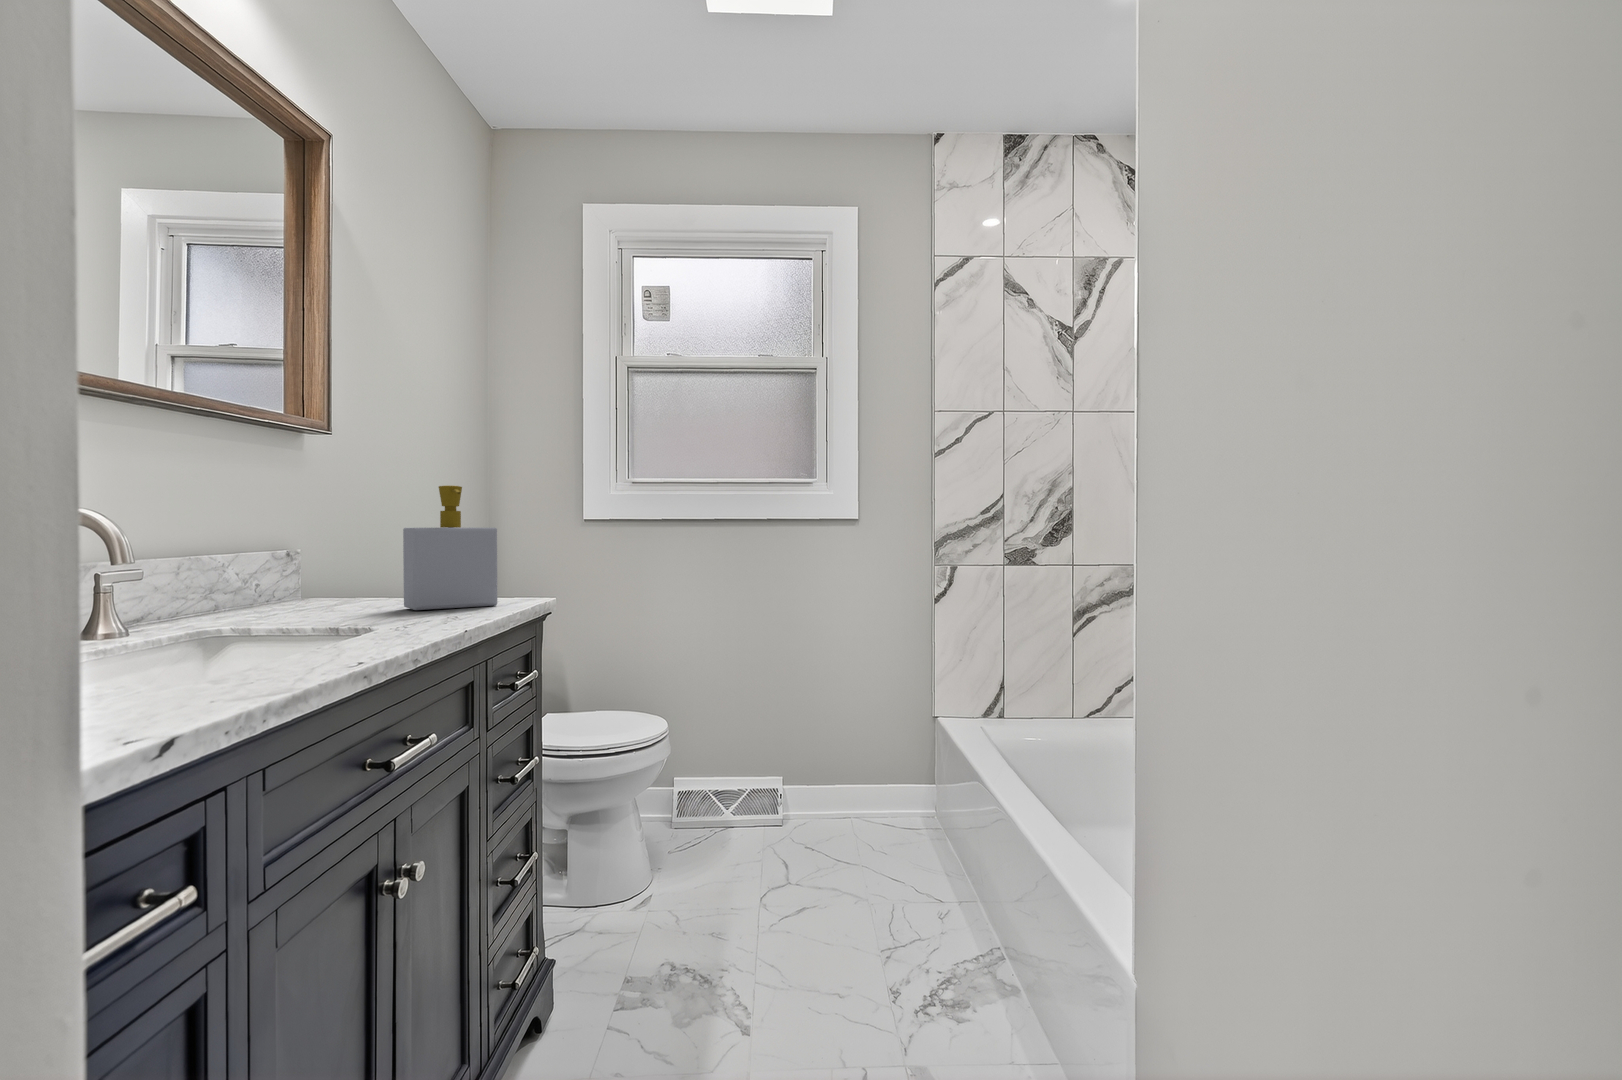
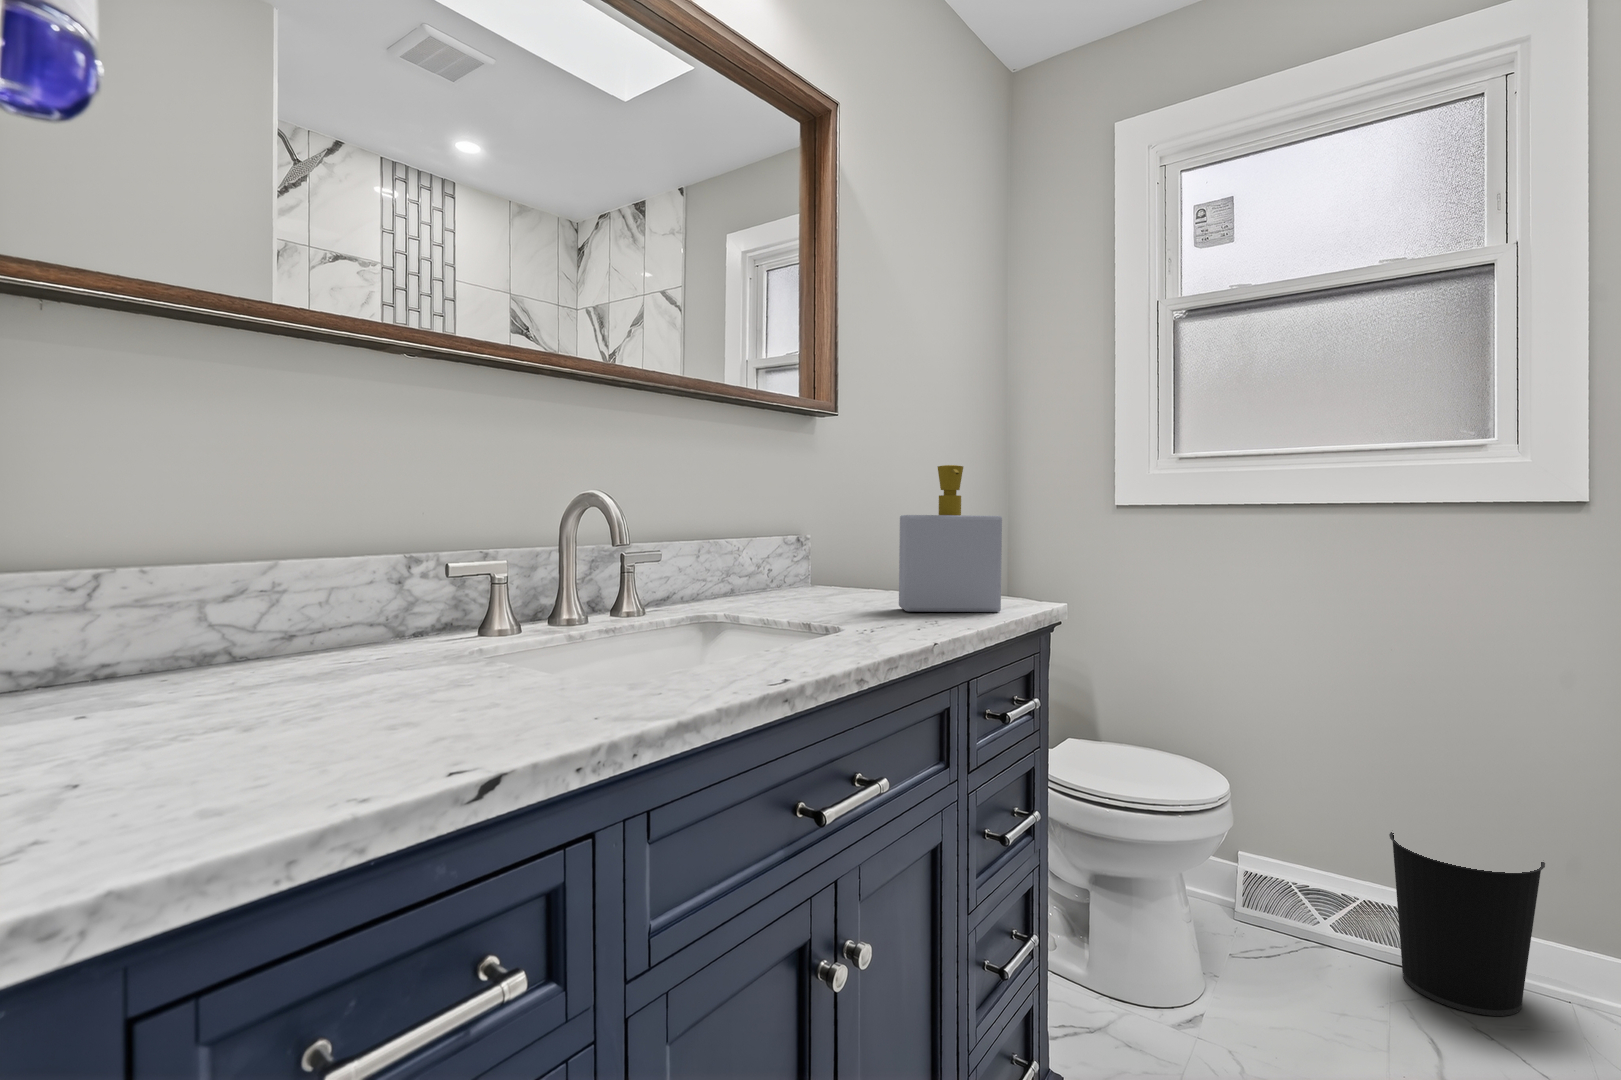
wastebasket: none [766,732,848,848] -> present [1389,832,1545,1016]

